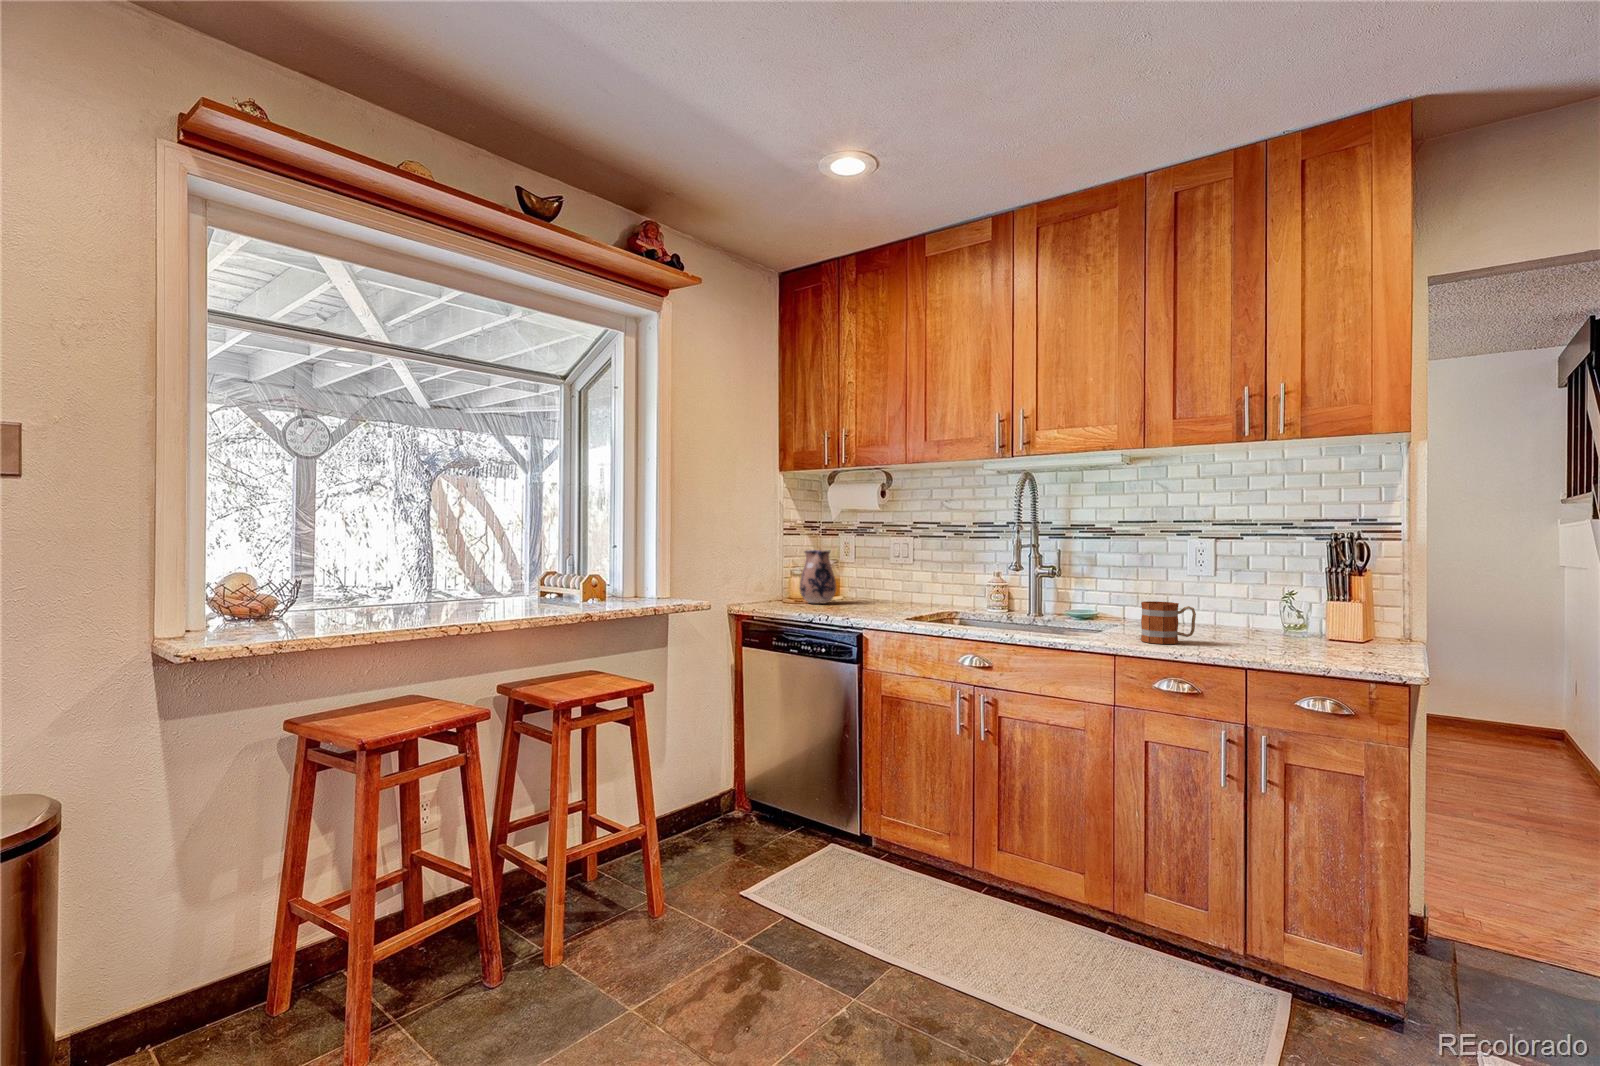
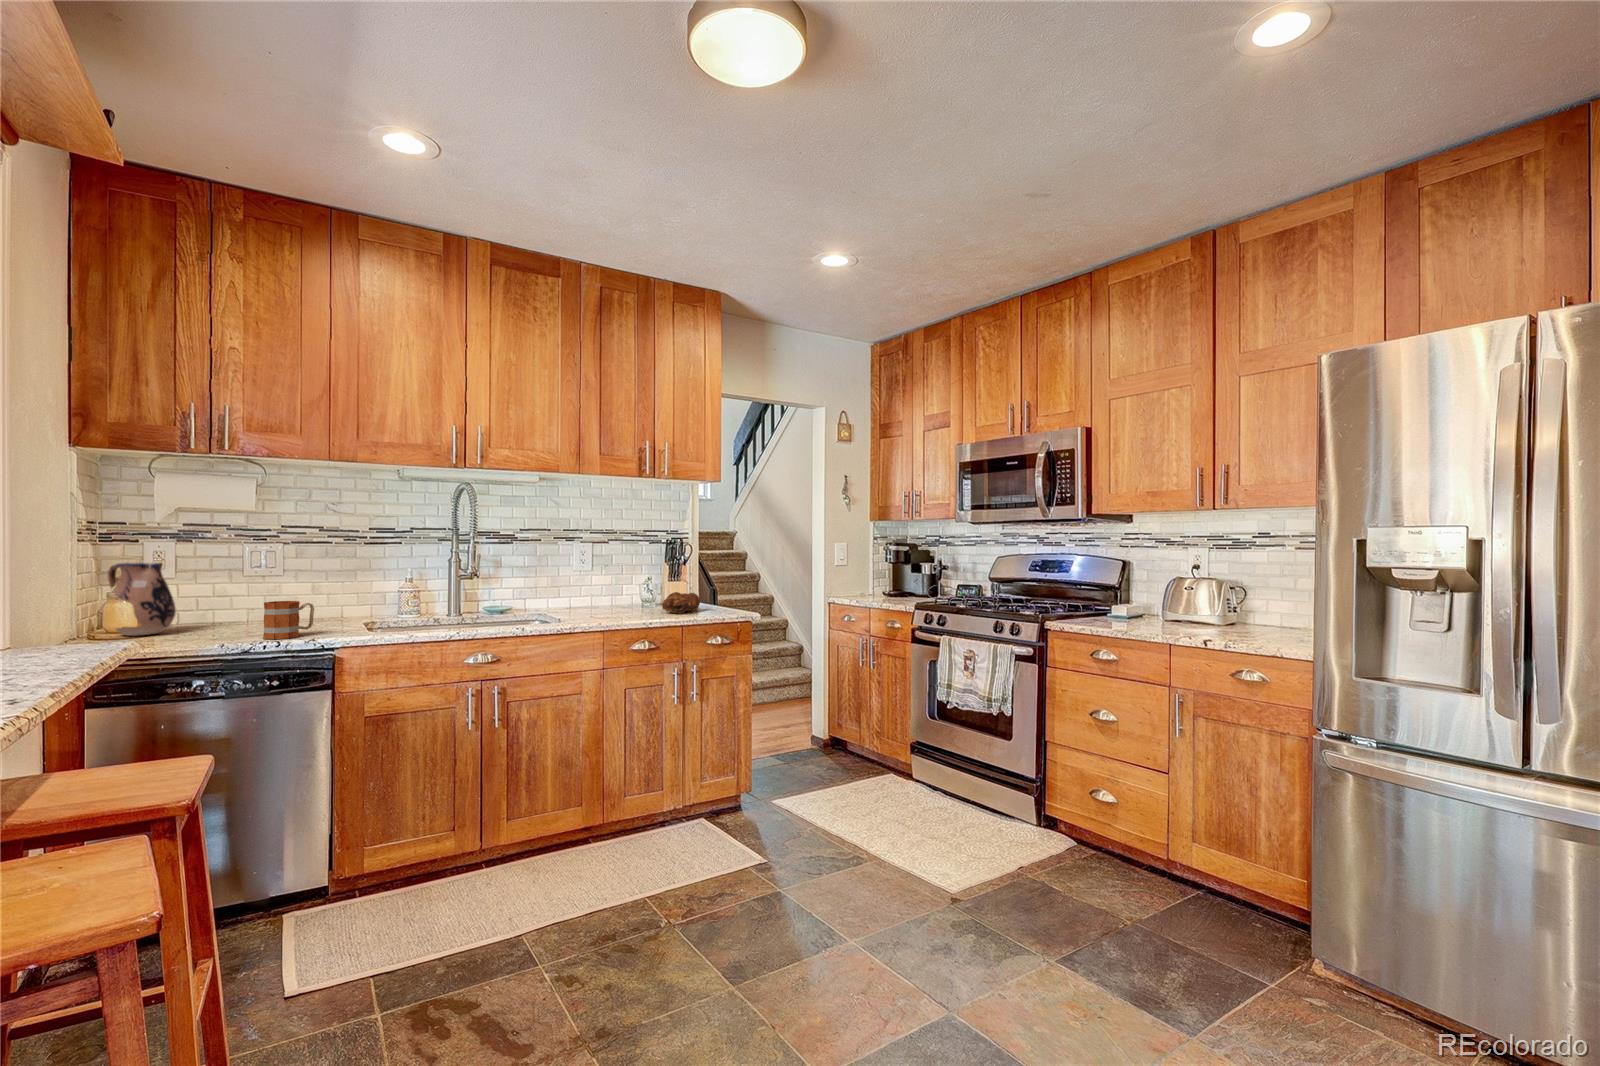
mug: present [1141,601,1196,644] -> present [263,601,314,639]
bread loaf: none [1253,616,1350,650] -> present [662,592,700,614]

